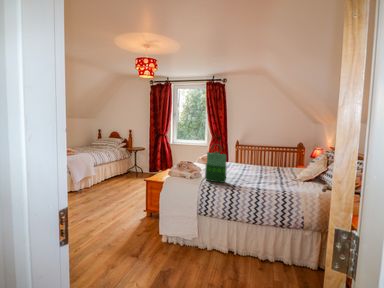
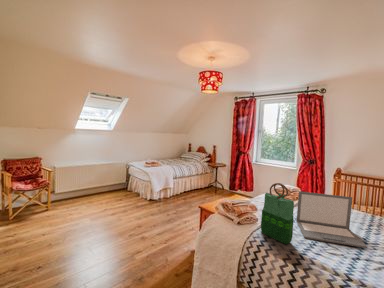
laptop: none [223,152,263,179] -> present [296,191,367,248]

